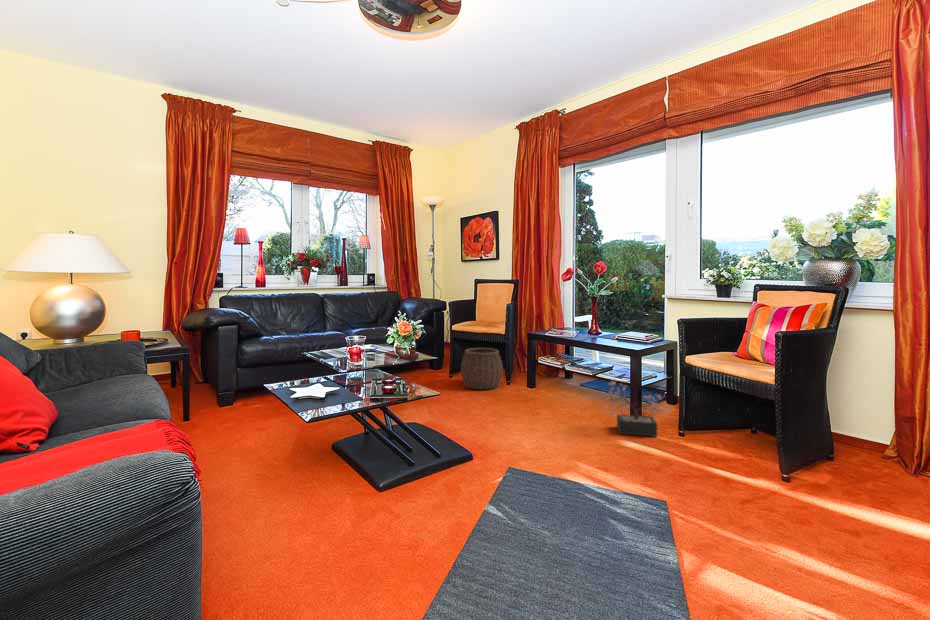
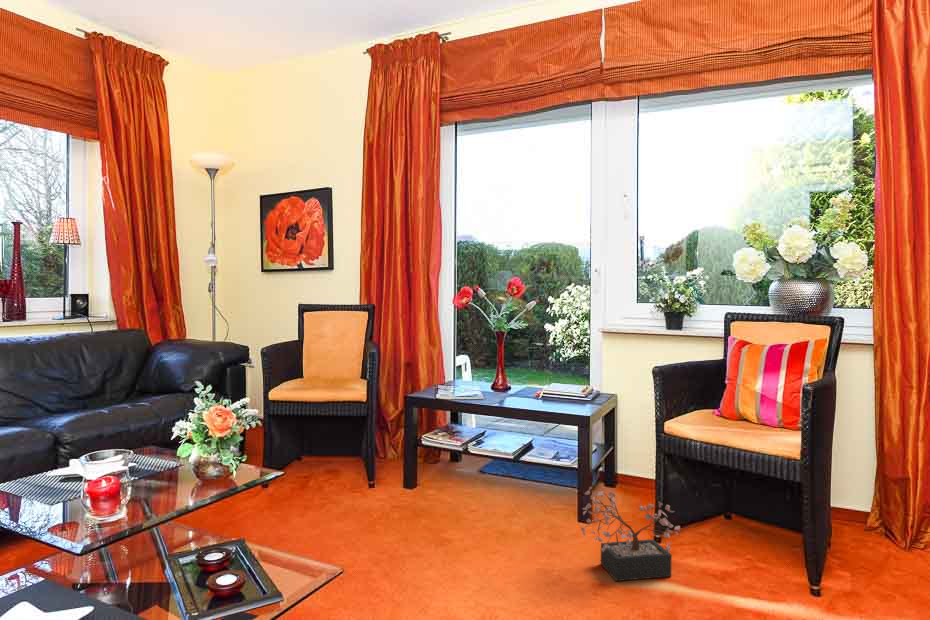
woven basket: present [461,348,503,389] -> none [291,431,370,513]

